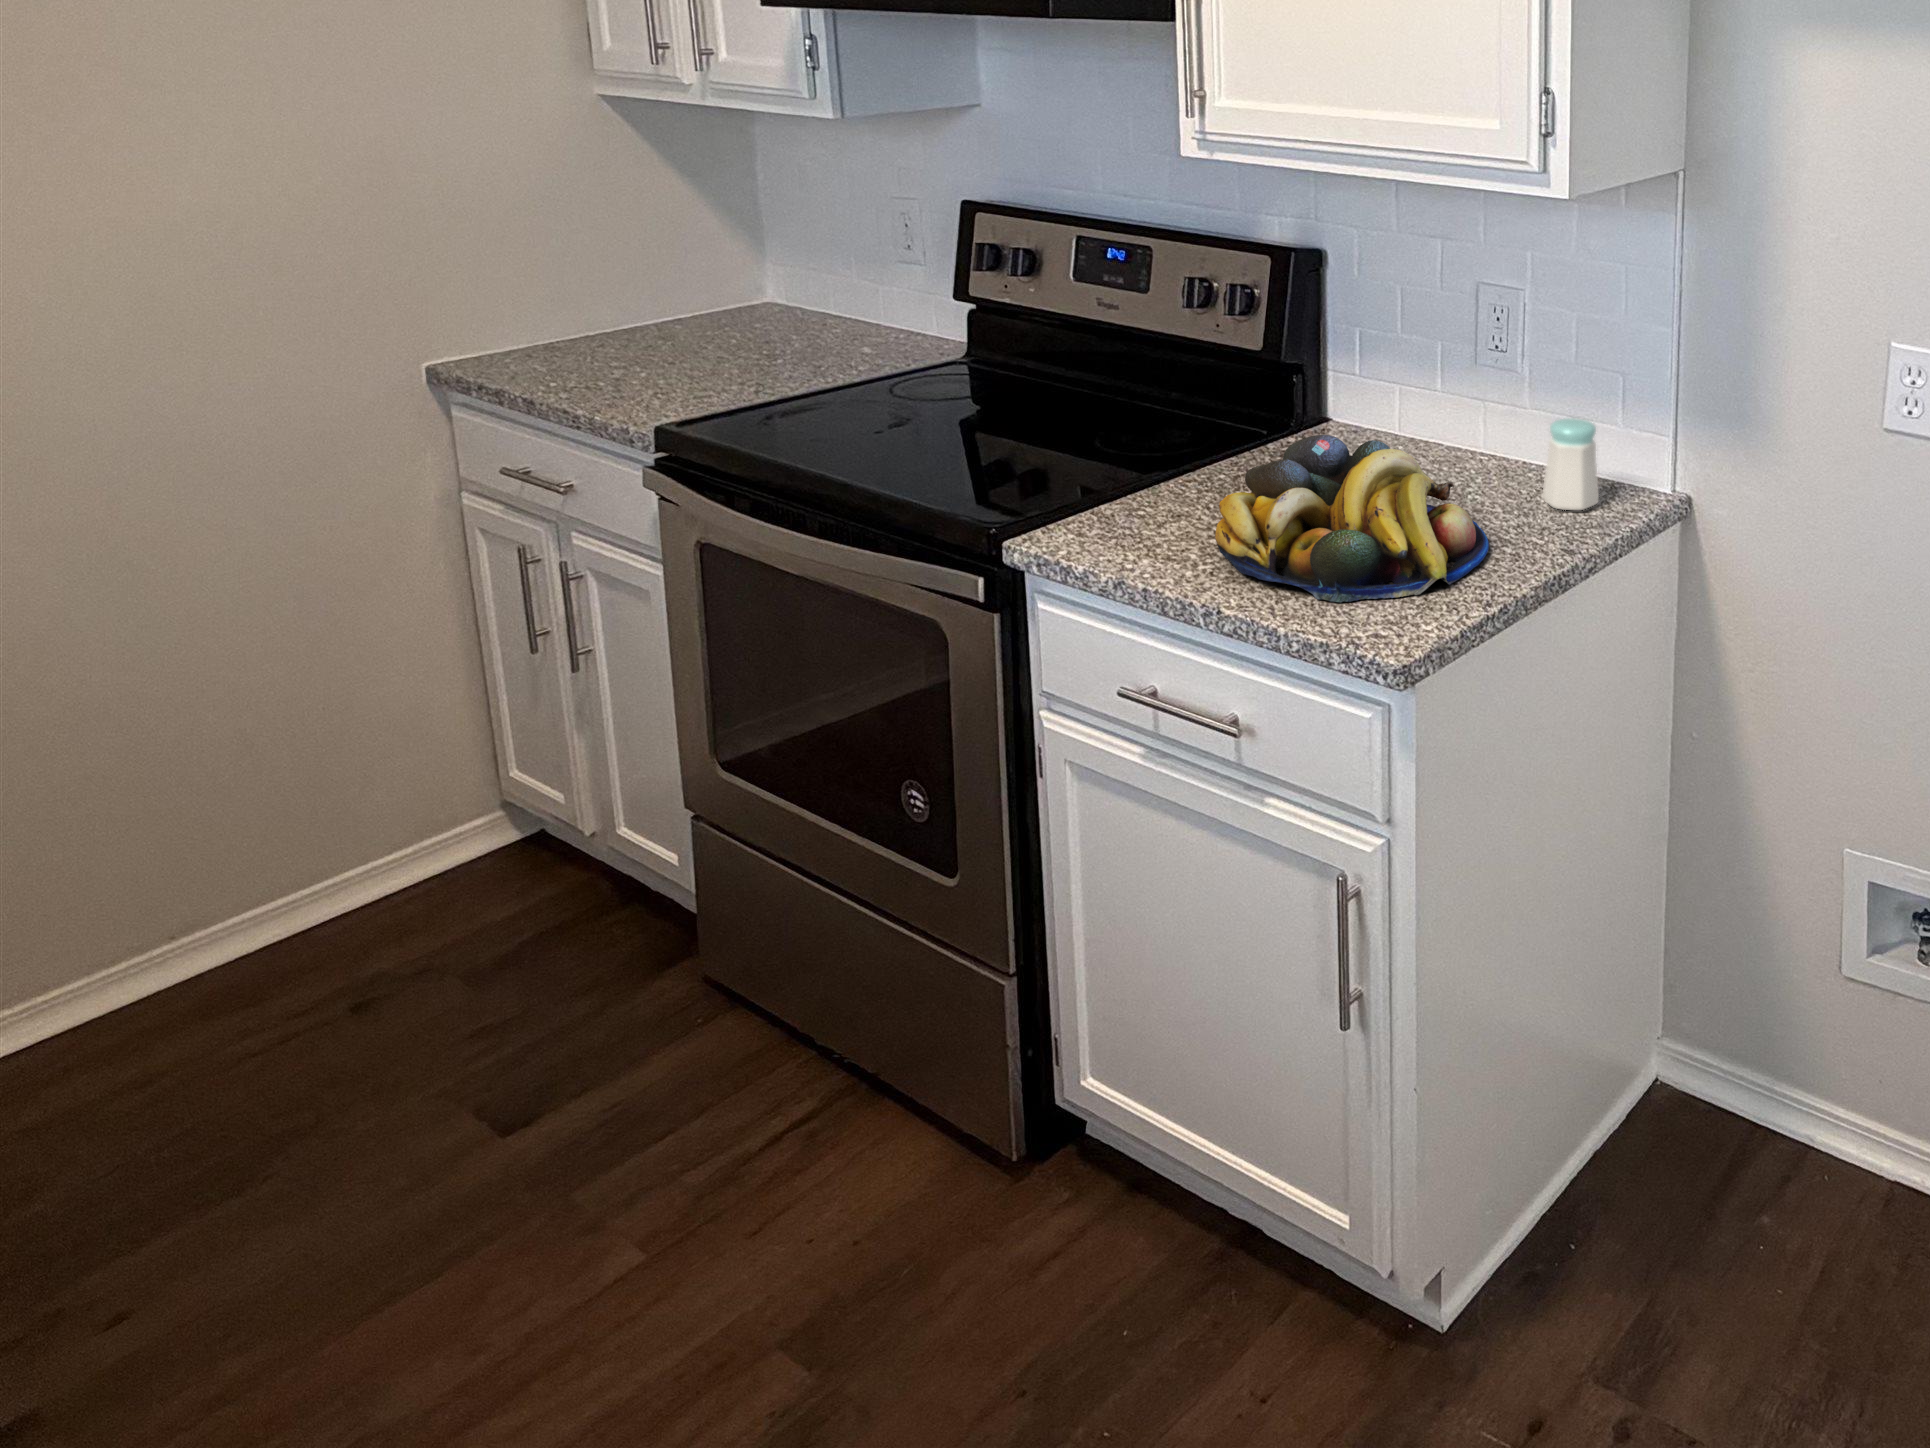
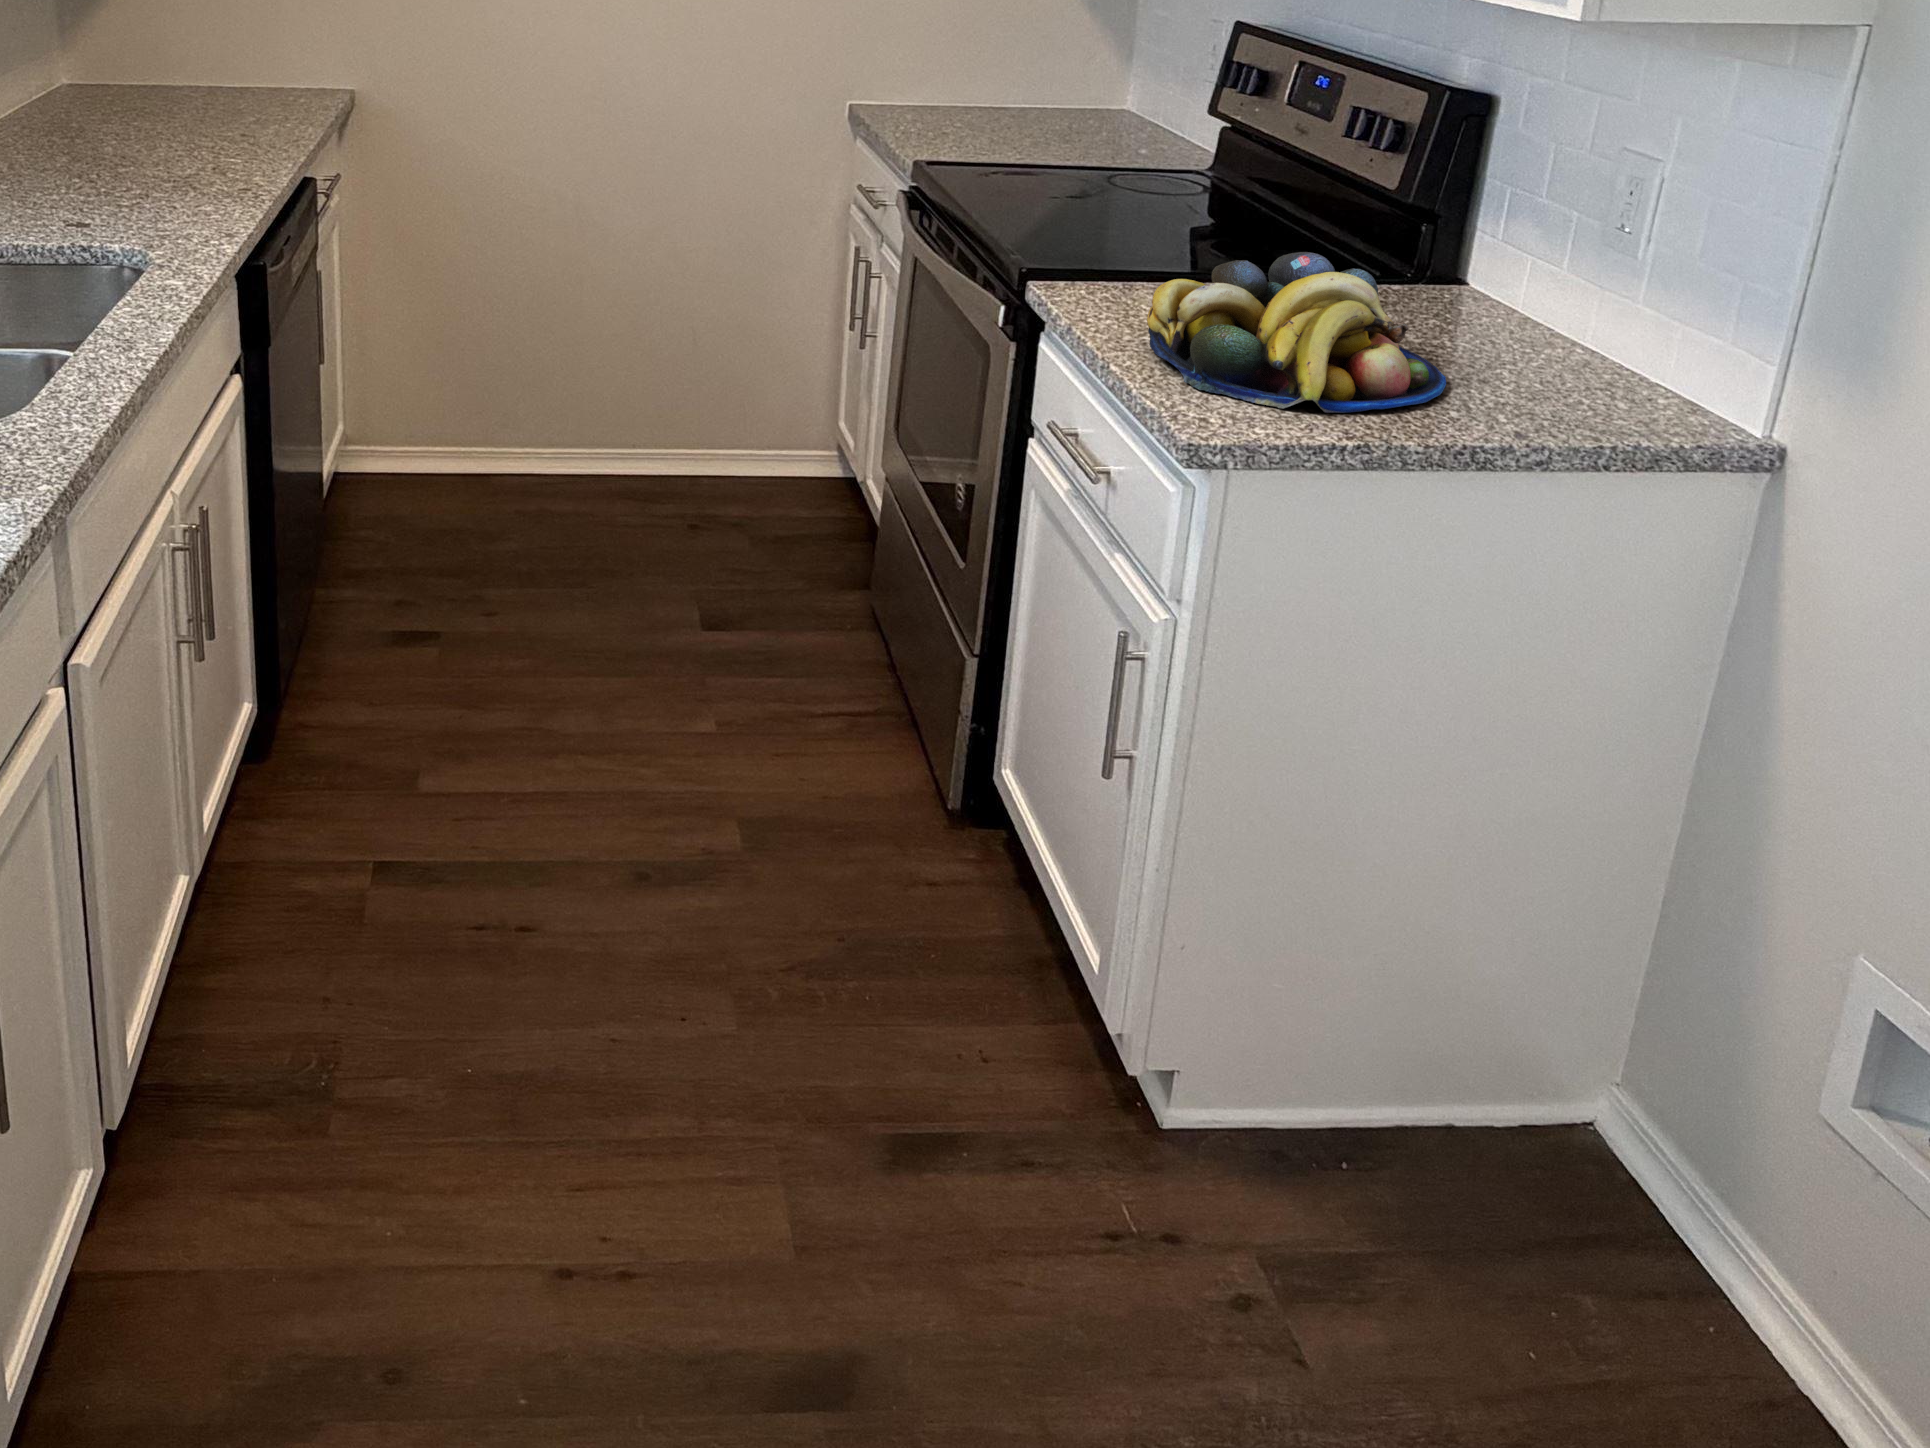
salt shaker: present [1543,418,1599,510] -> none [1566,304,1652,413]

